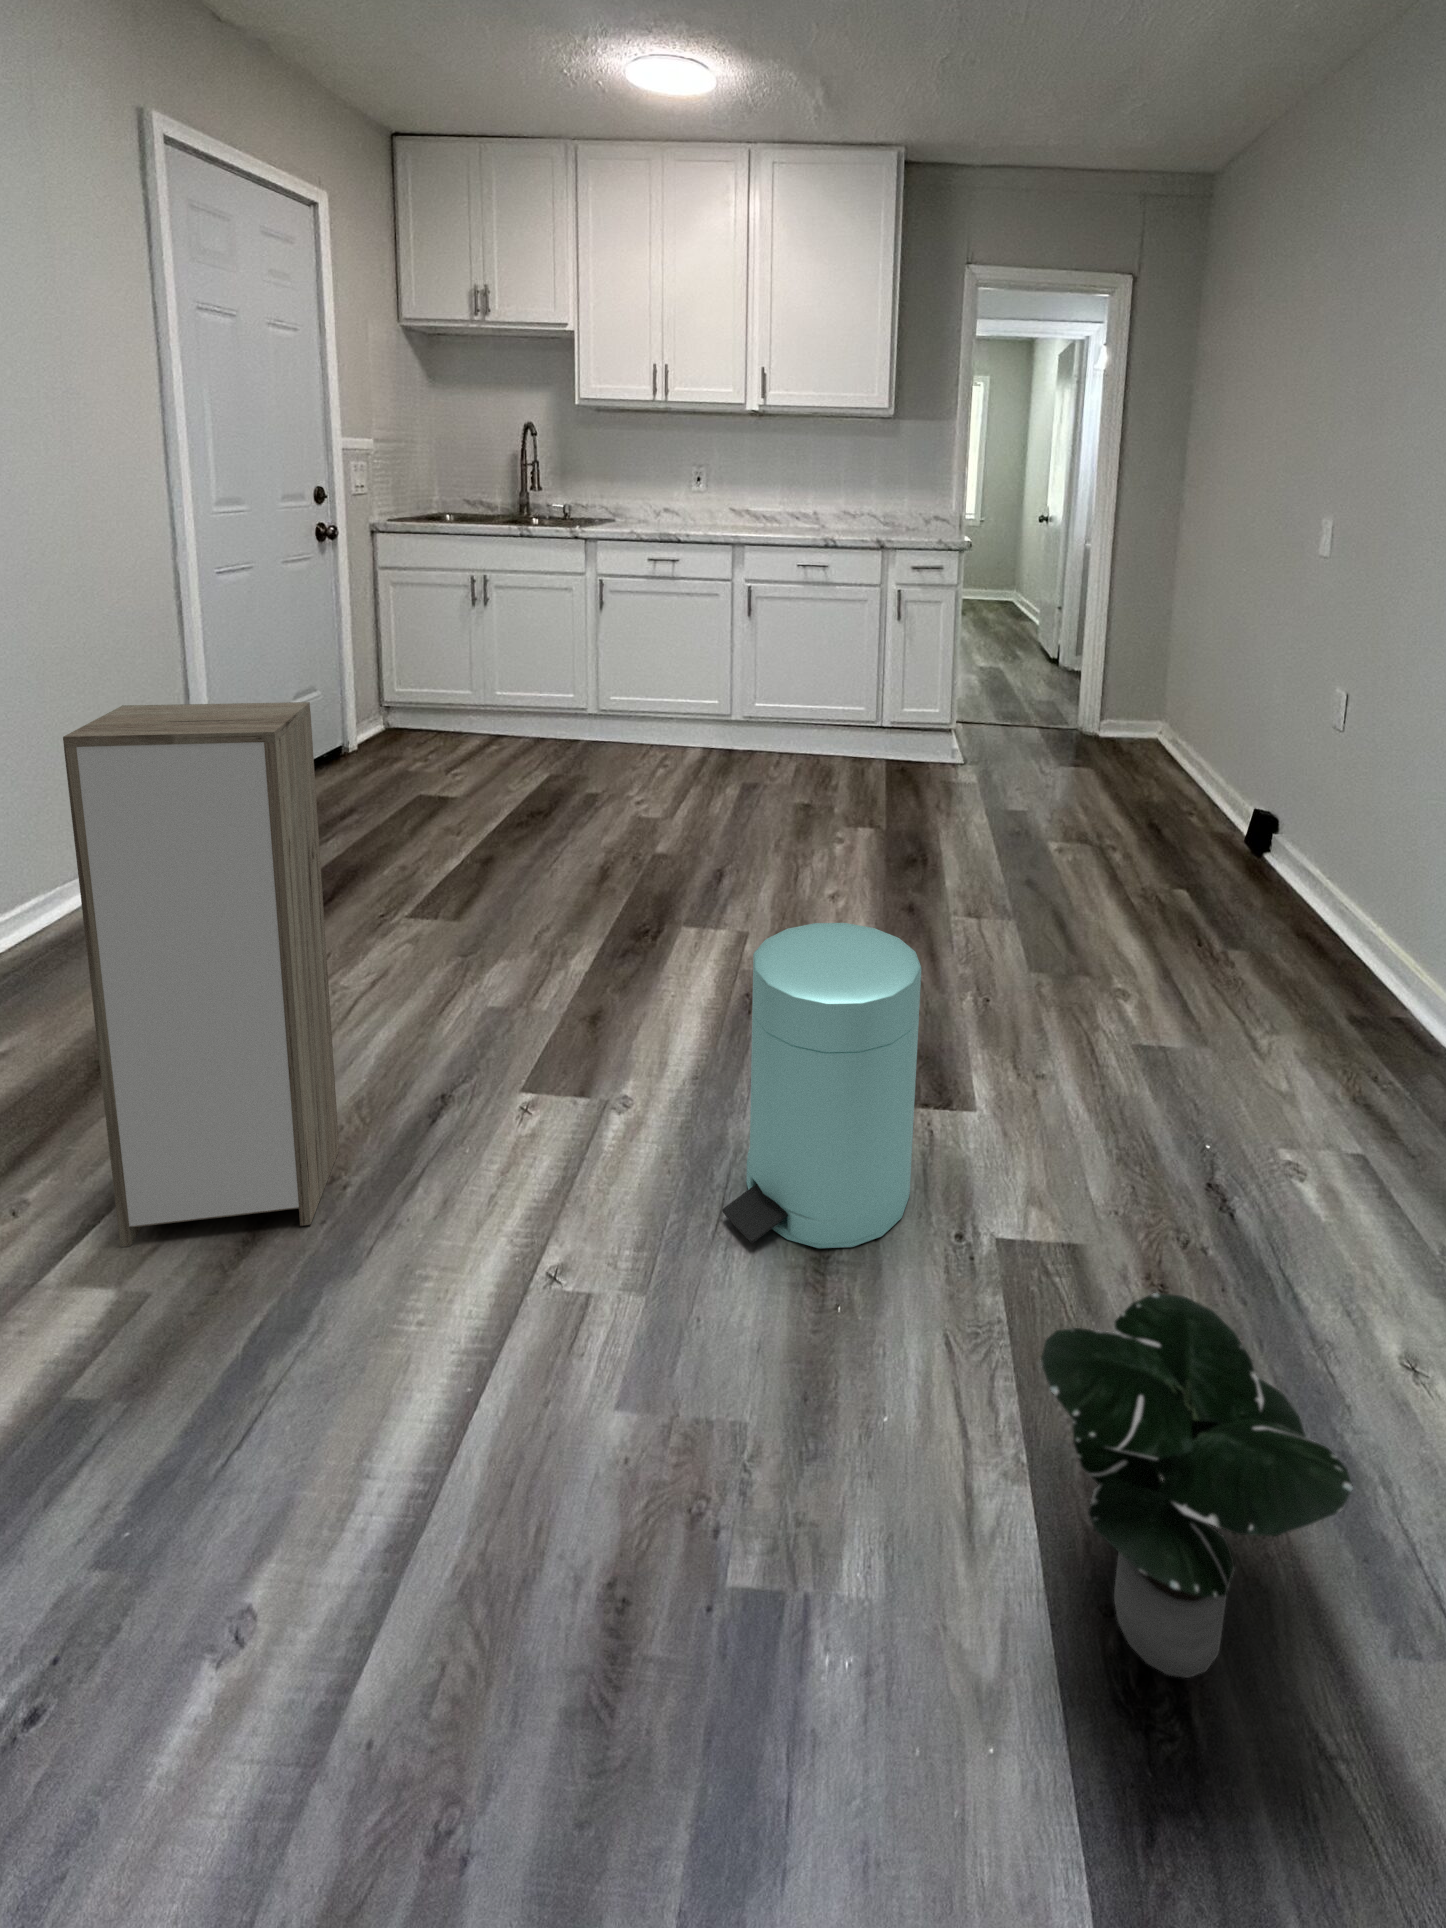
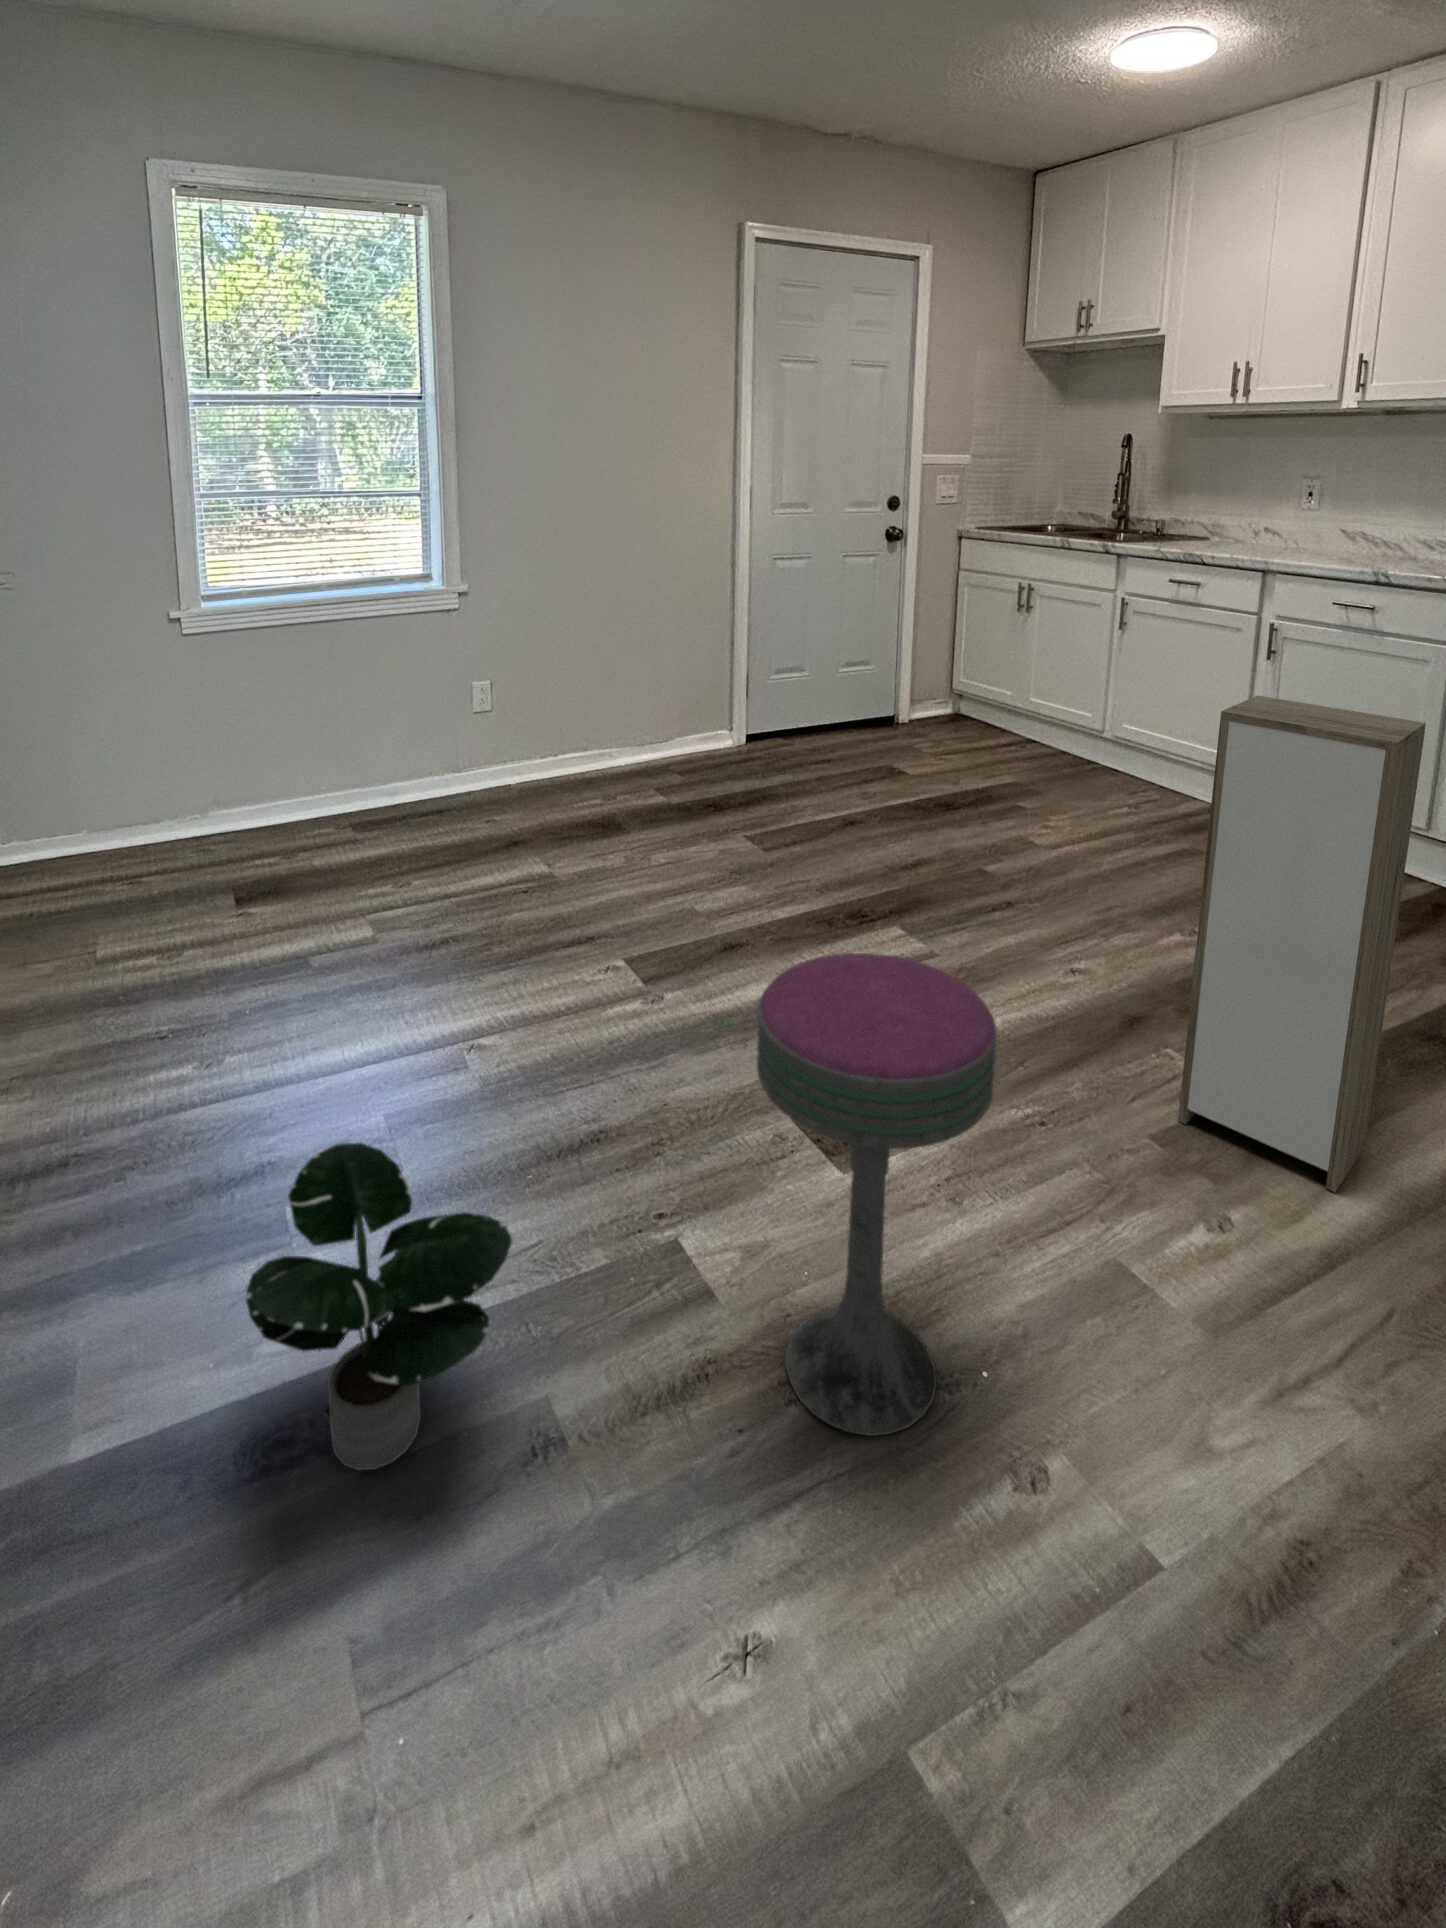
storage cabinet: present [63,702,339,1247] -> present [1178,696,1426,1192]
bar stool: none [1127,872,1341,1266] -> present [757,953,997,1436]
trash can: present [722,923,921,1248] -> none [566,881,740,1165]

